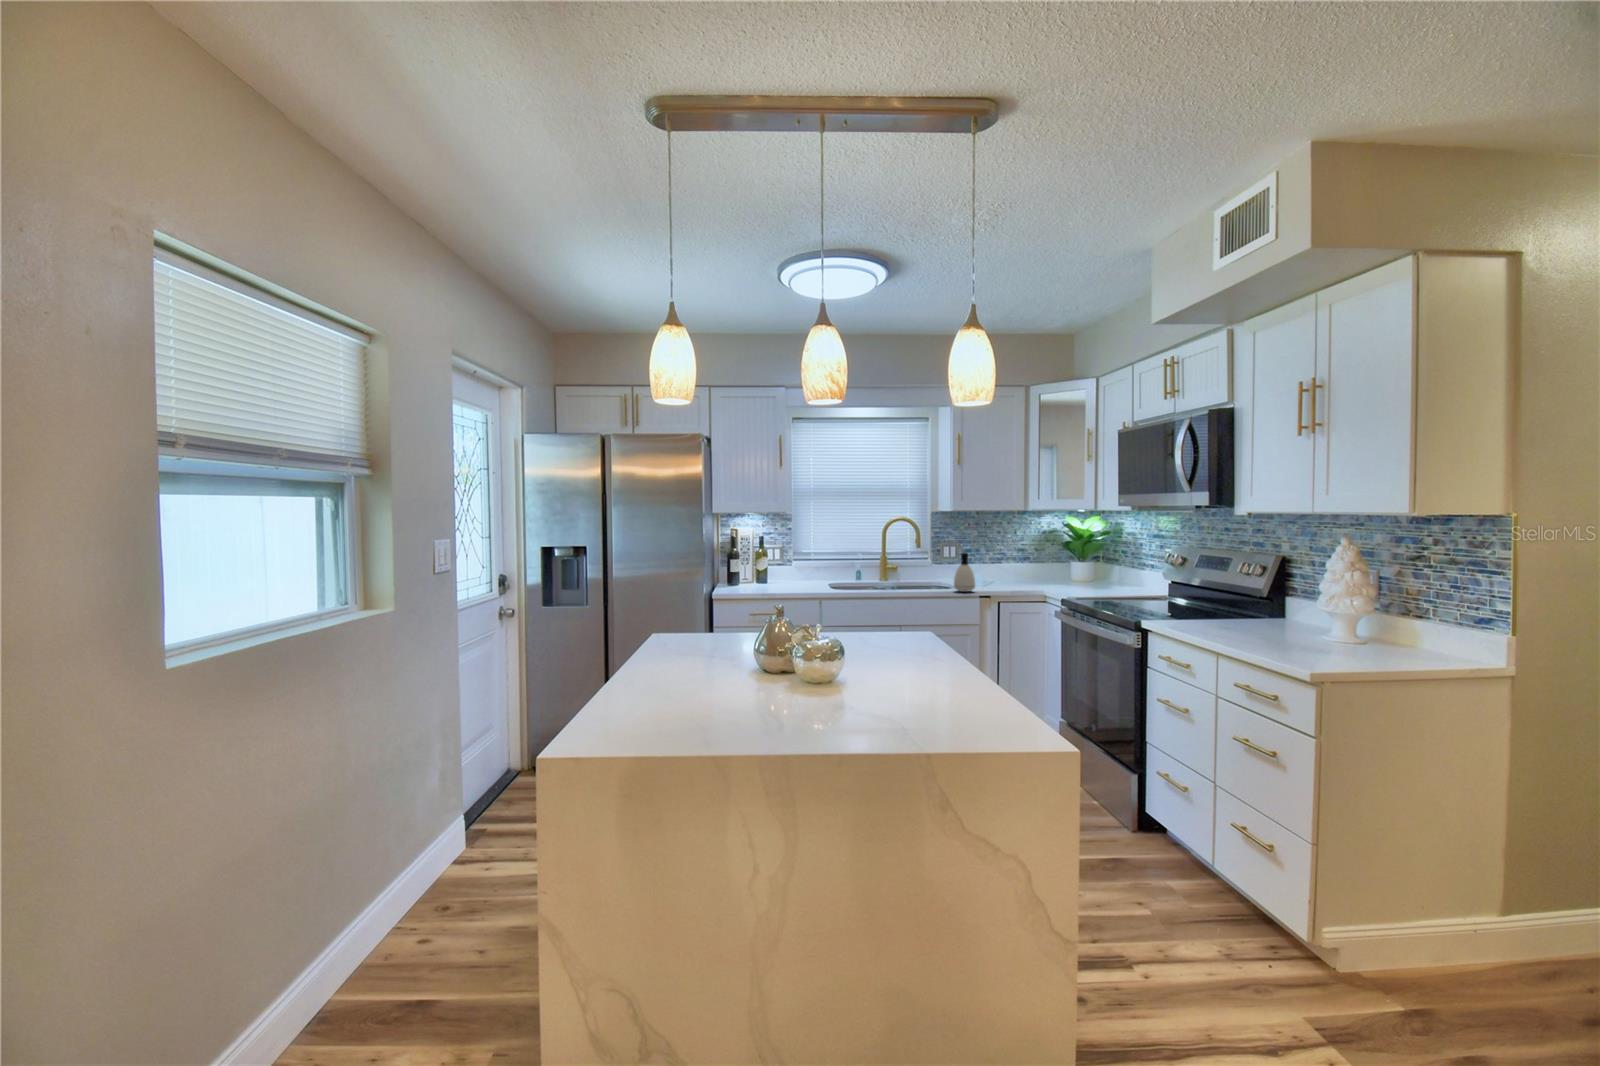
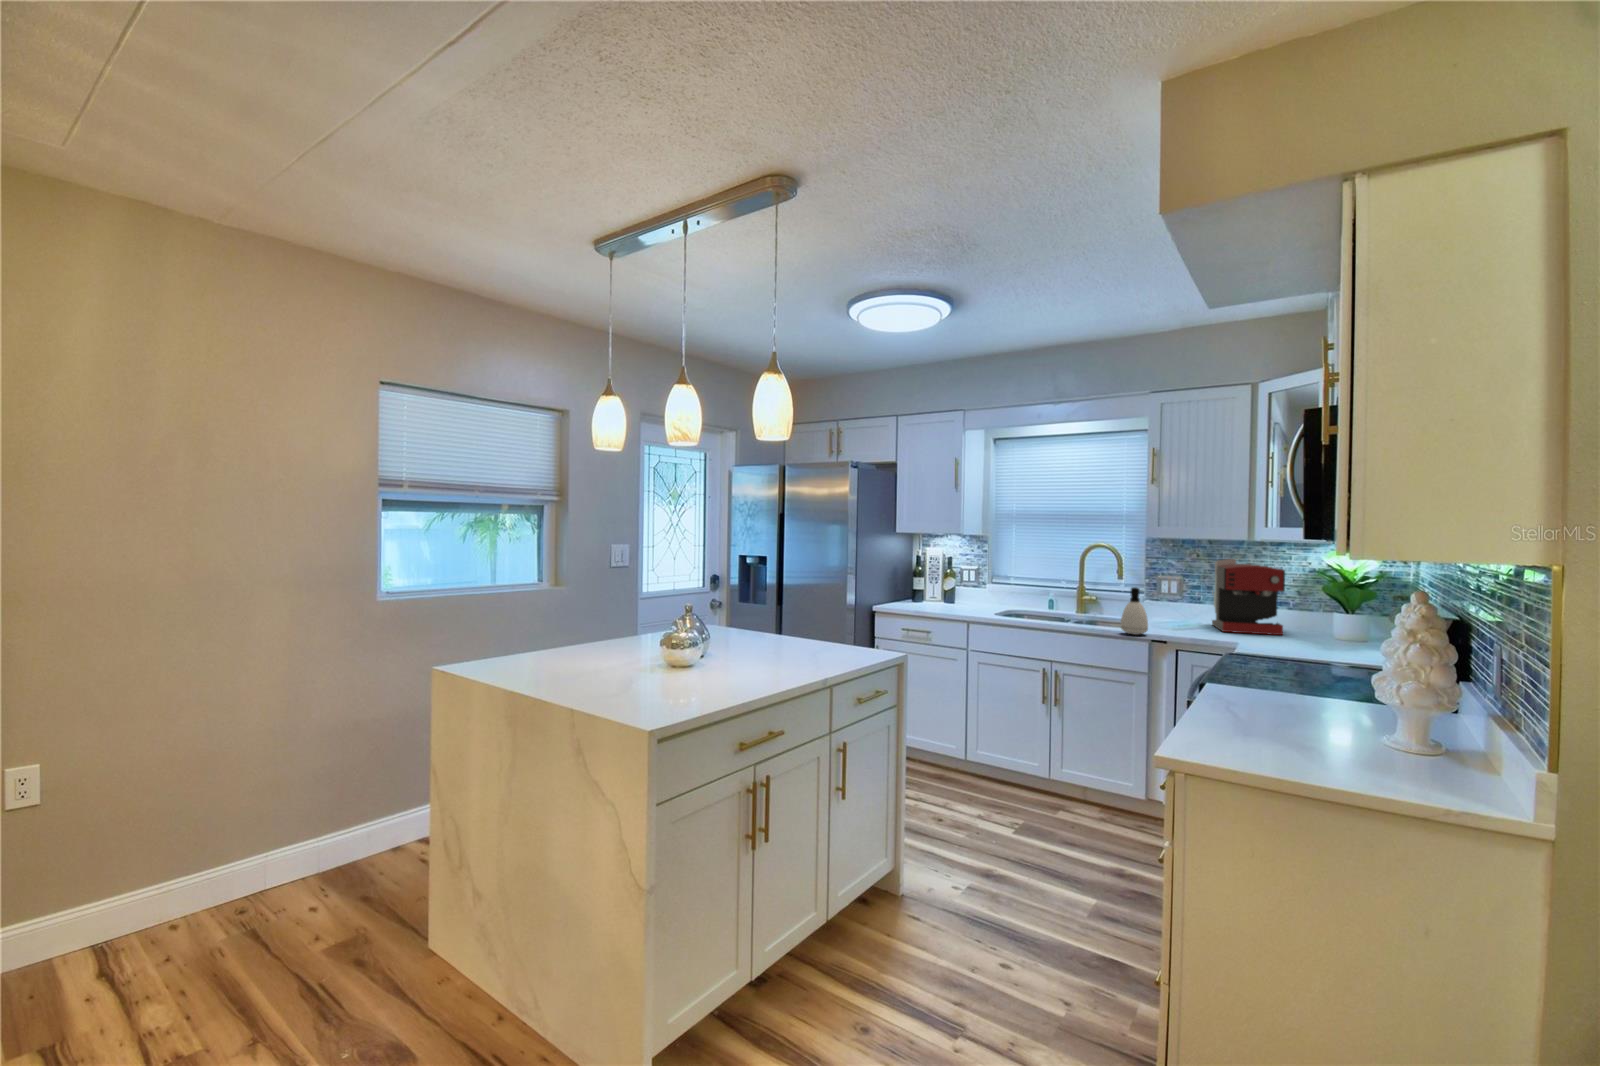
coffee maker: none [976,526,1035,583] -> present [1212,559,1285,635]

